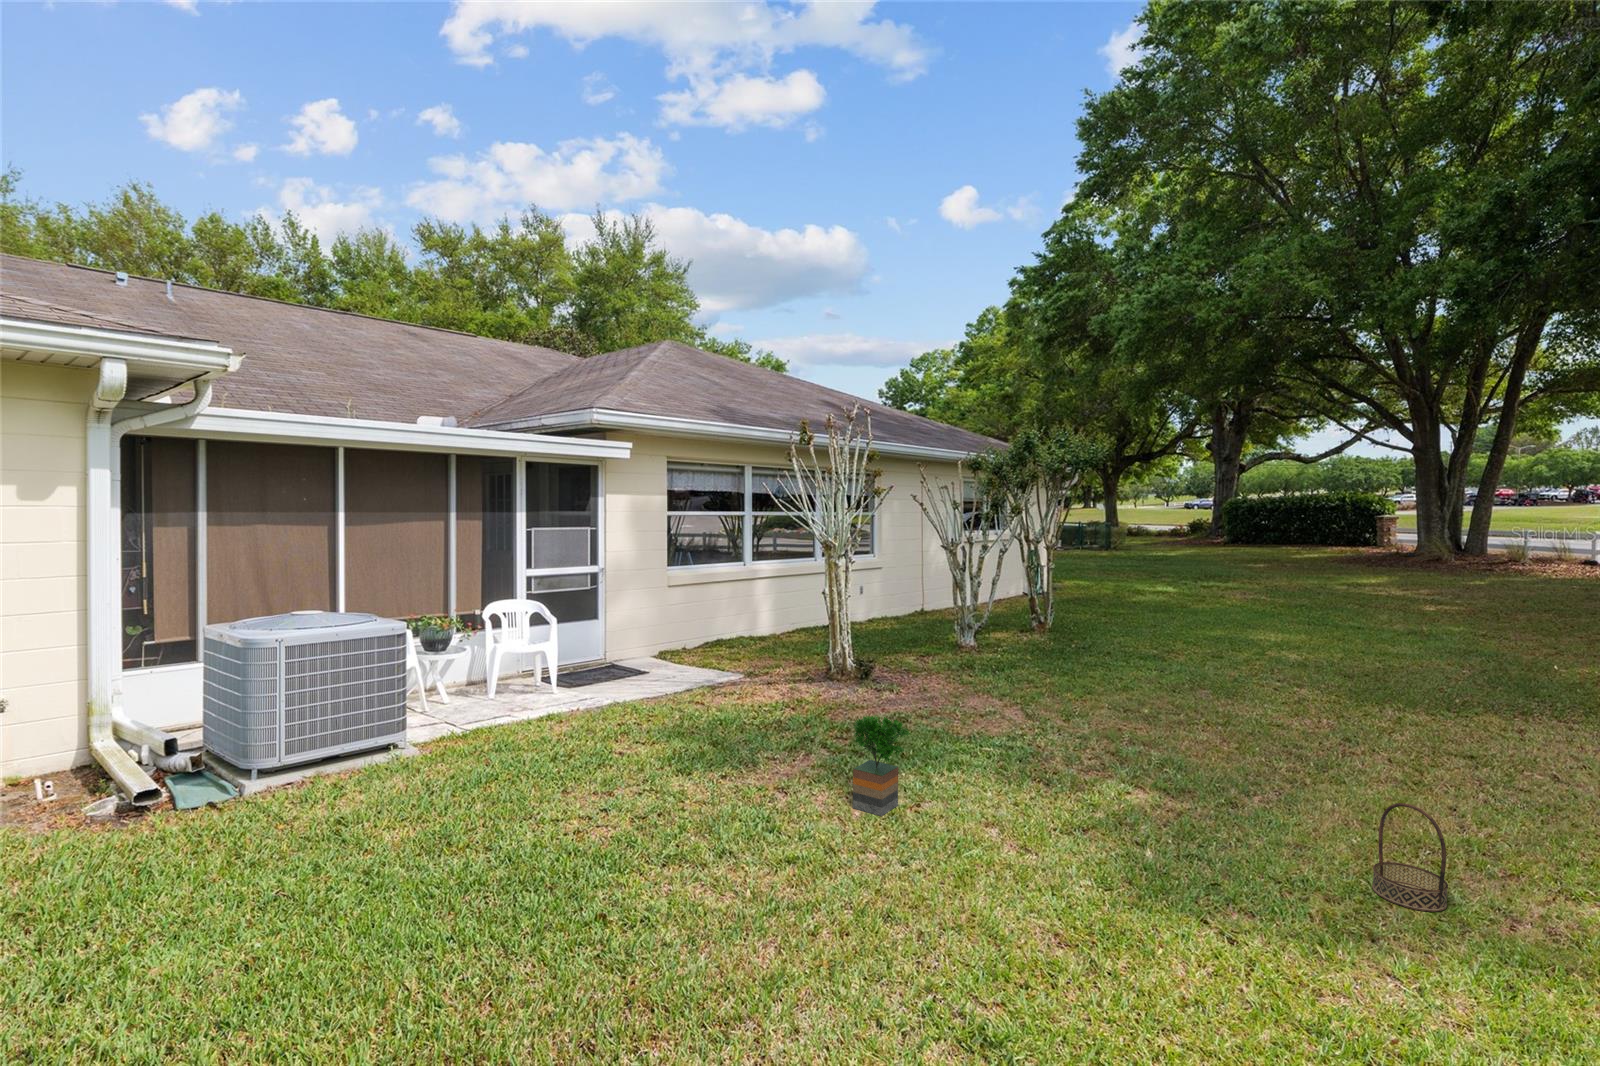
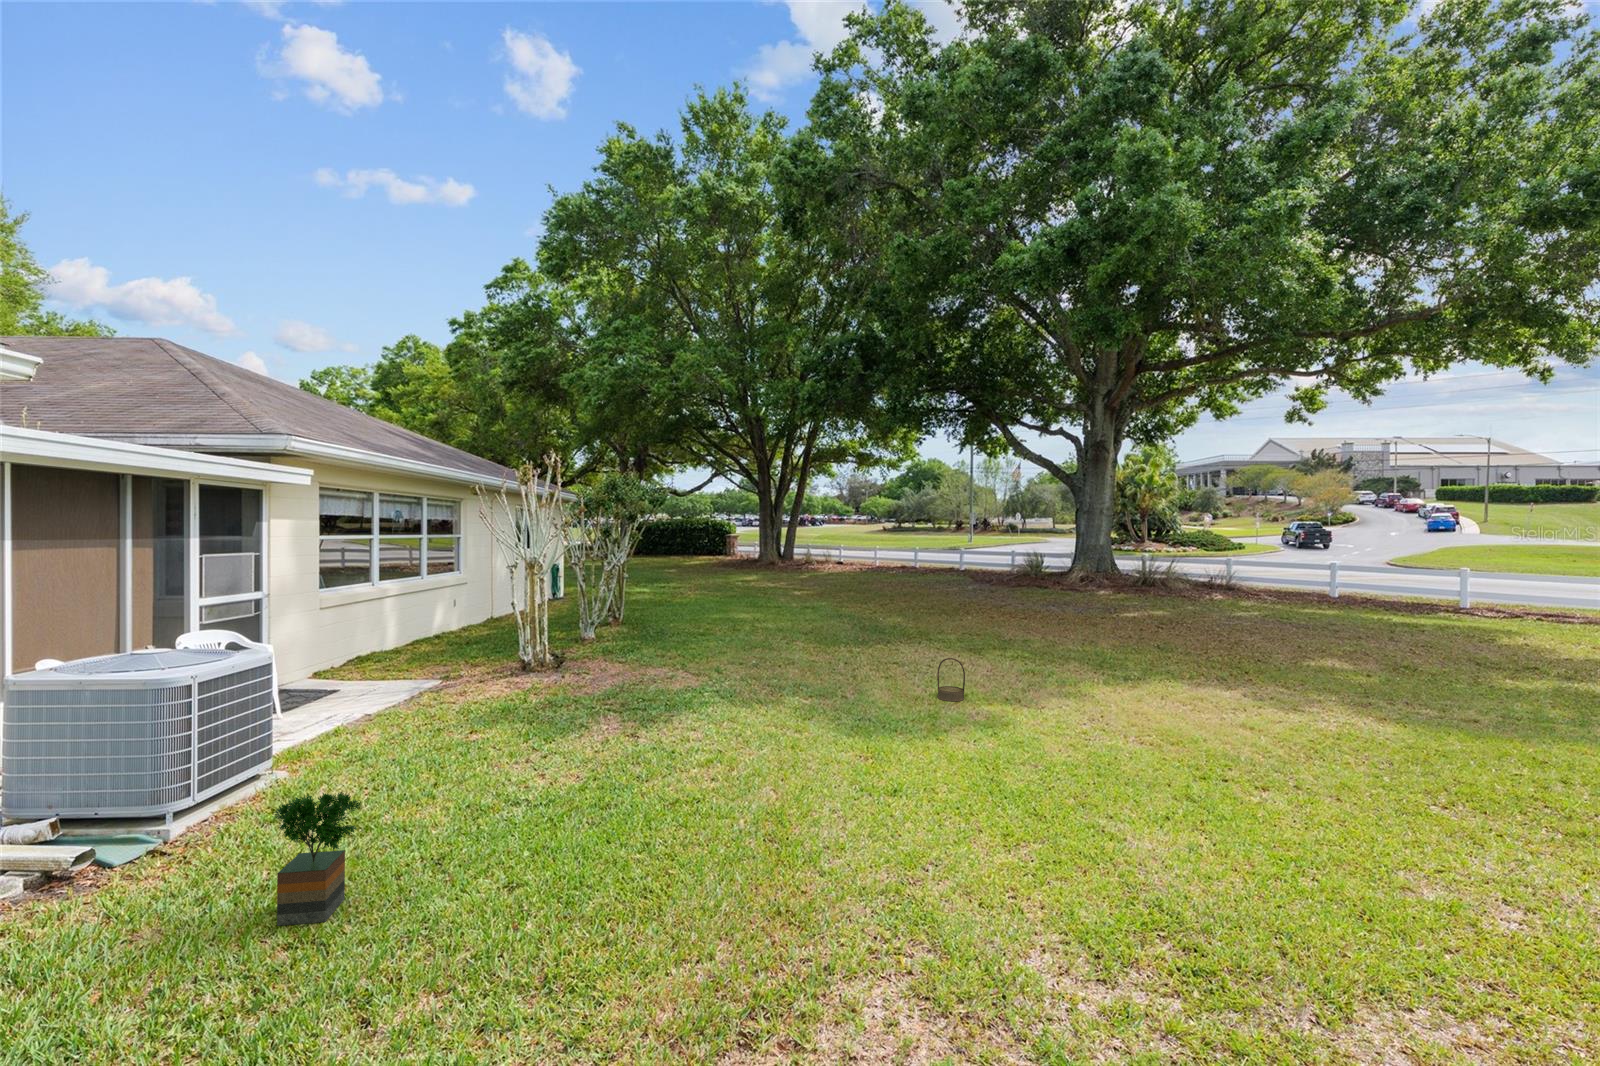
potted tree: present [853,716,909,816] -> present [274,792,361,926]

